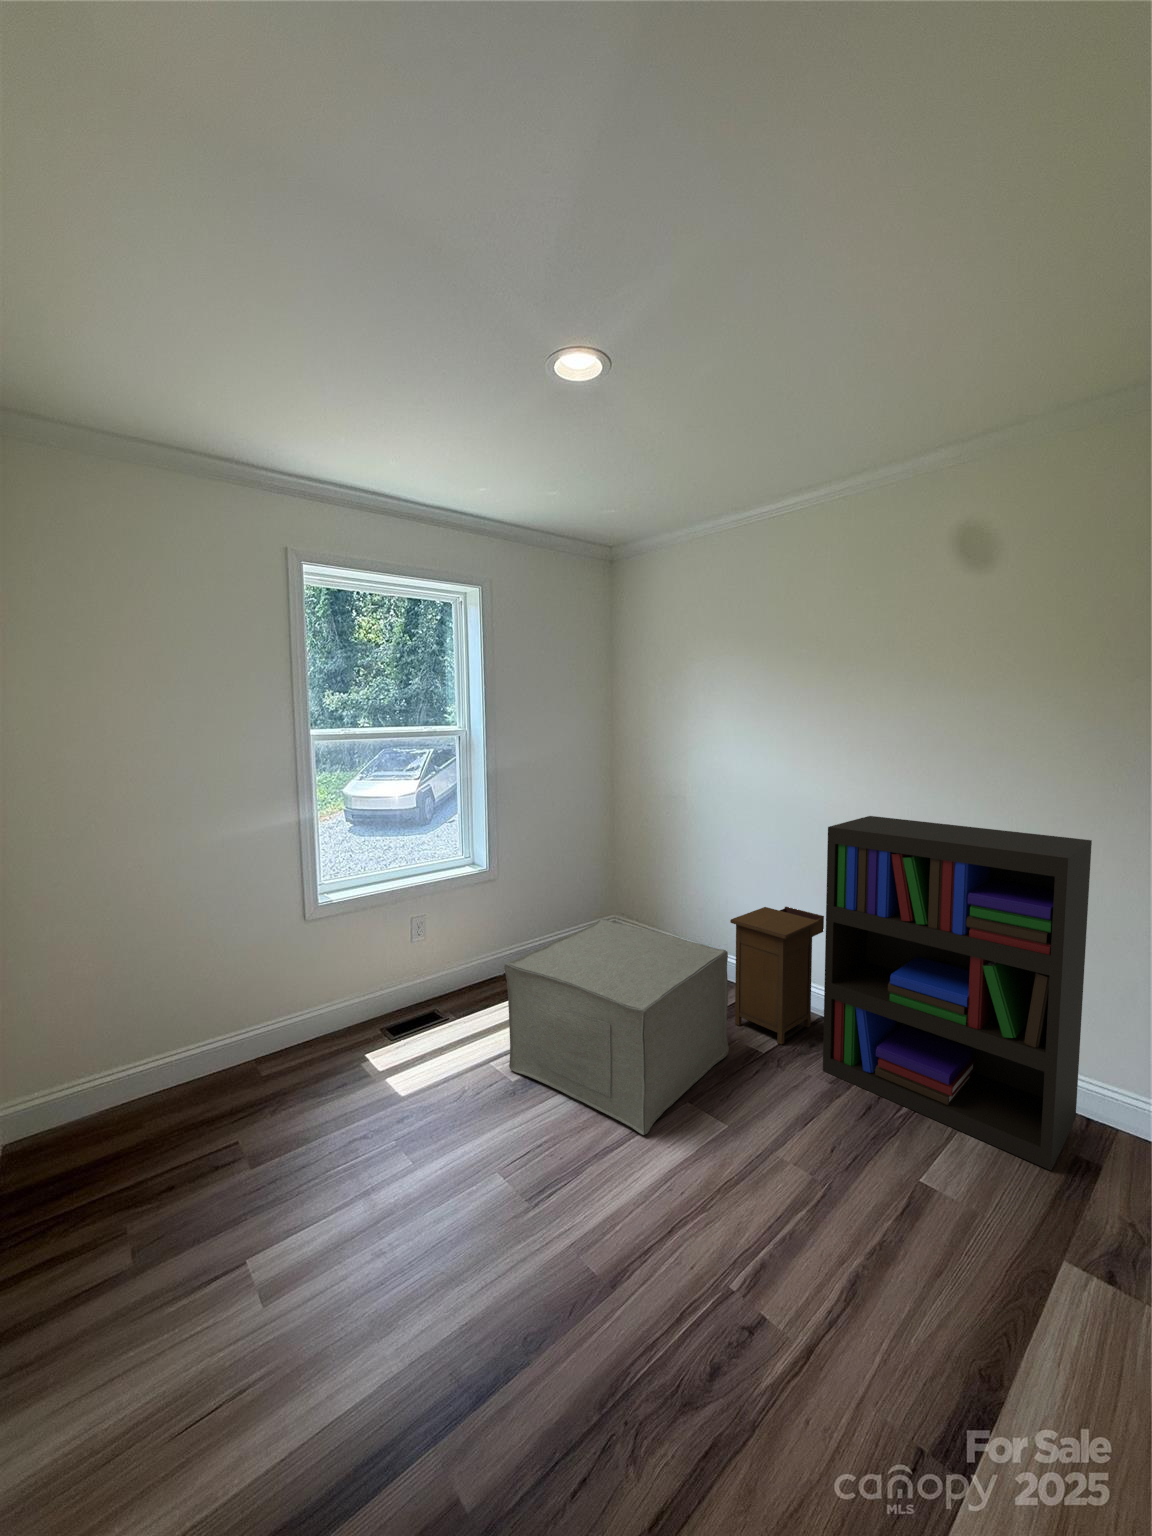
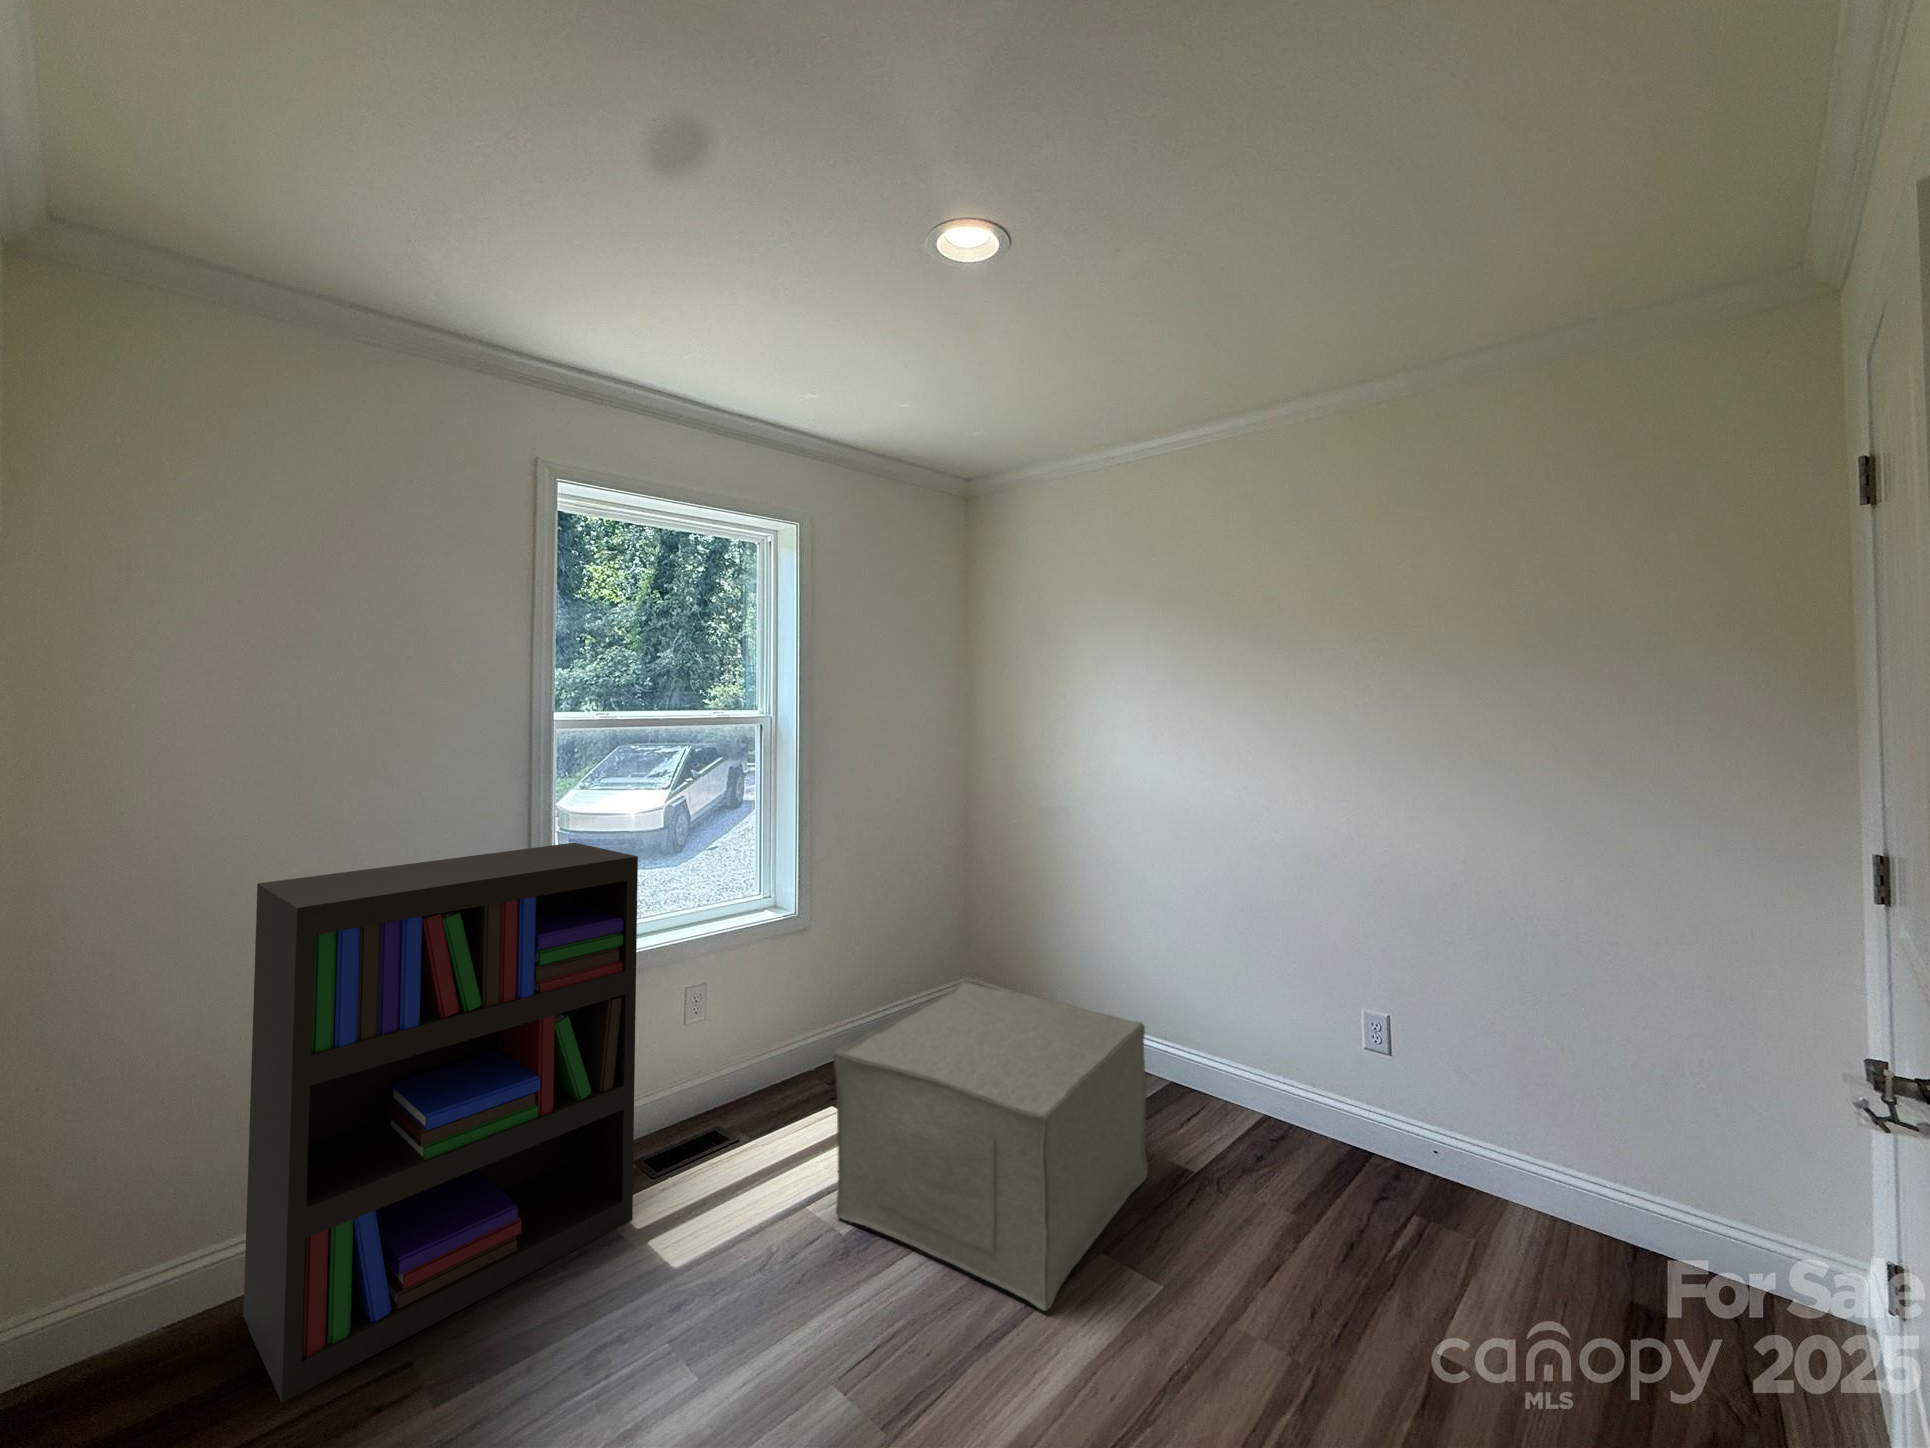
bookshelf: present [823,816,1092,1170] -> present [243,843,638,1403]
nightstand: present [730,907,824,1044] -> none [1142,958,1263,1158]

